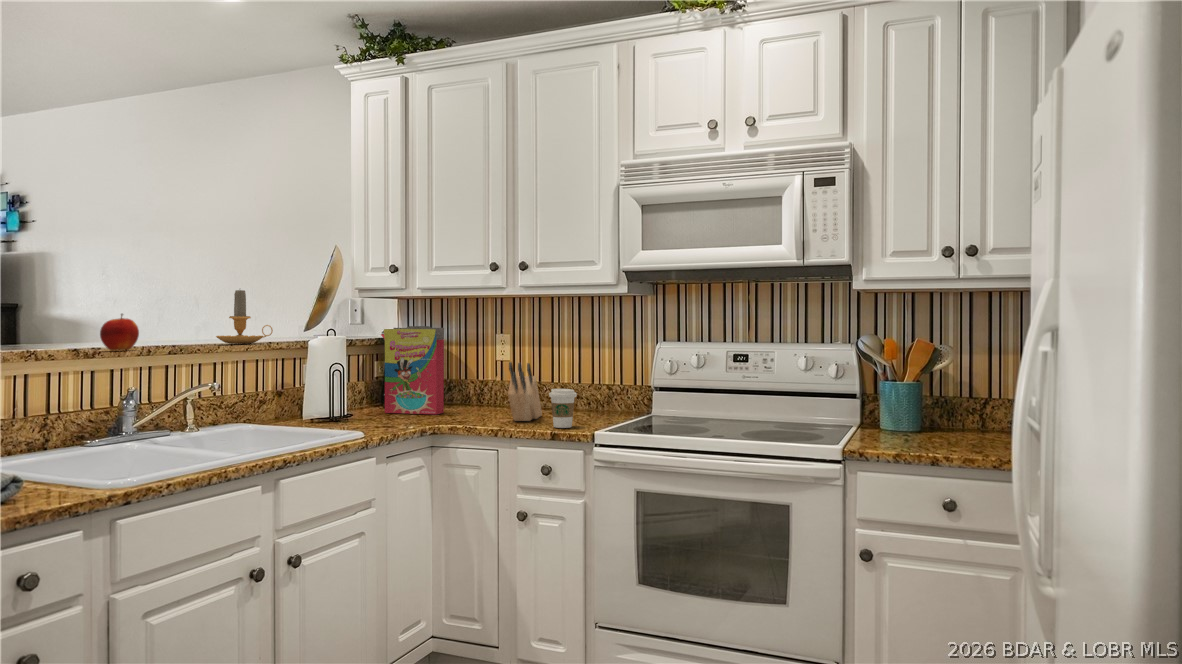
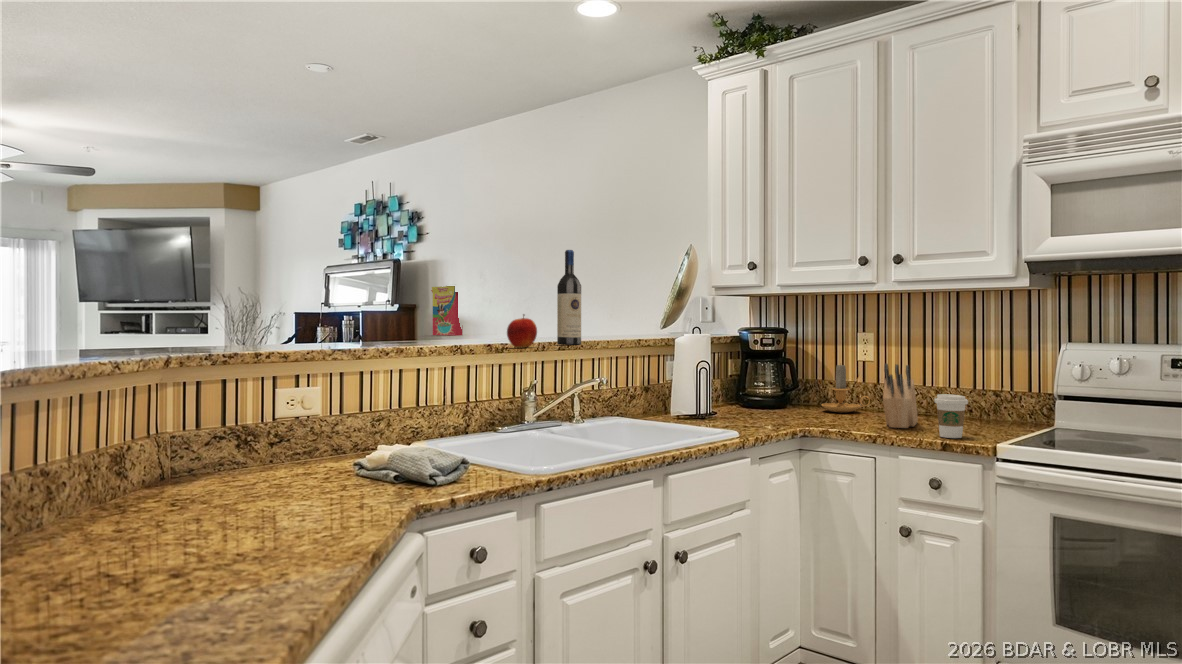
wine bottle: none [168,245,197,347] -> present [557,250,581,345]
candle: present [216,290,273,344] -> present [821,365,870,413]
cereal box: present [381,326,444,414] -> present [431,286,463,336]

